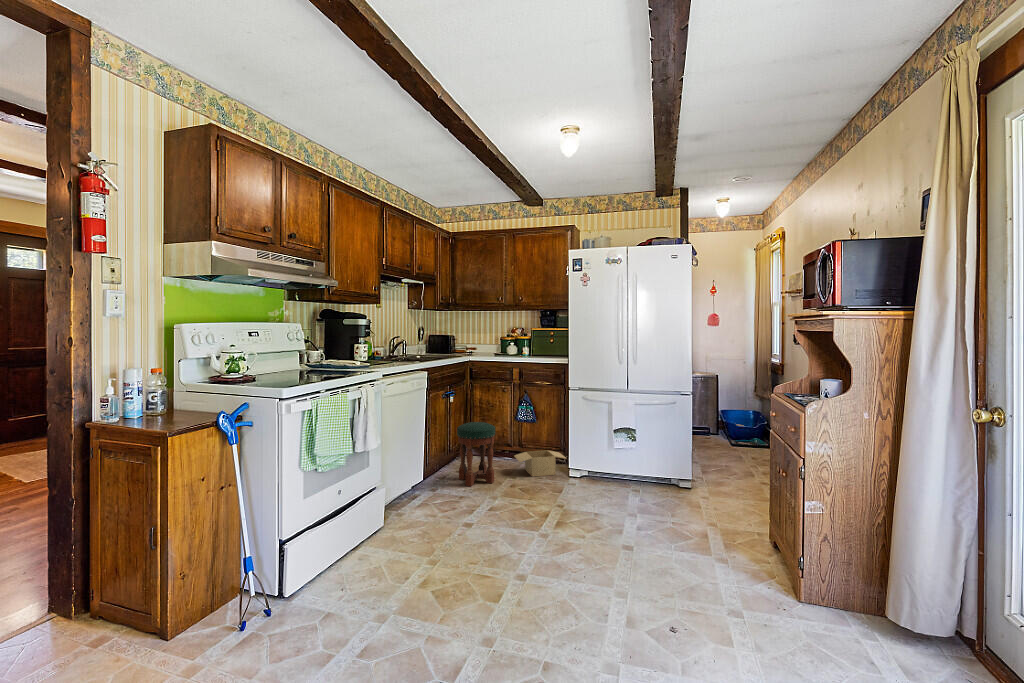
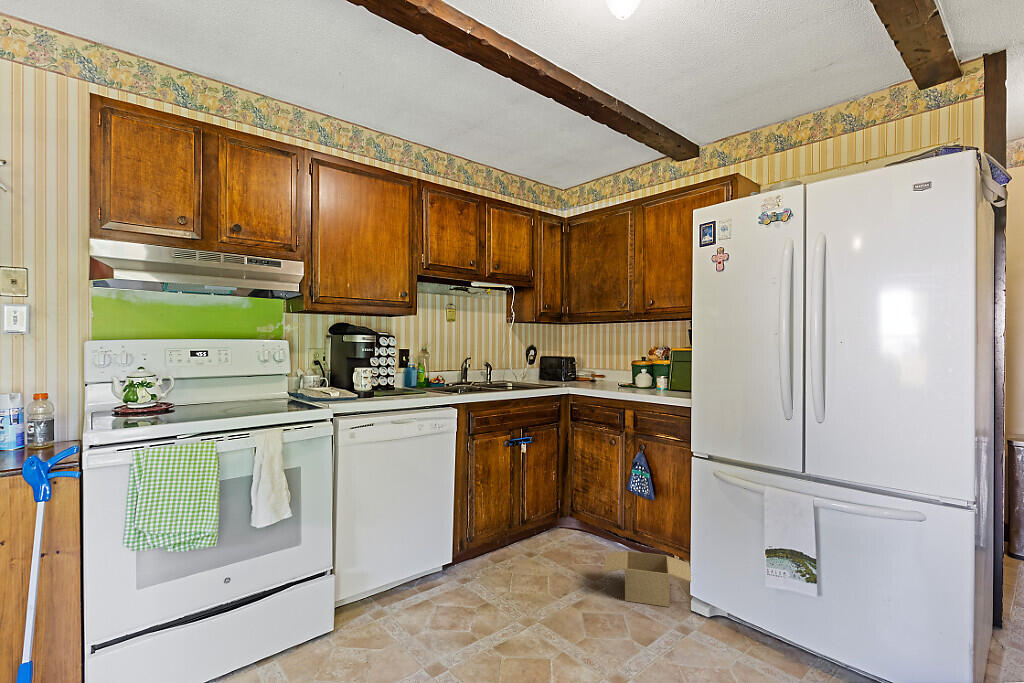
stool: present [457,422,495,486] -> none [504,492,564,599]

